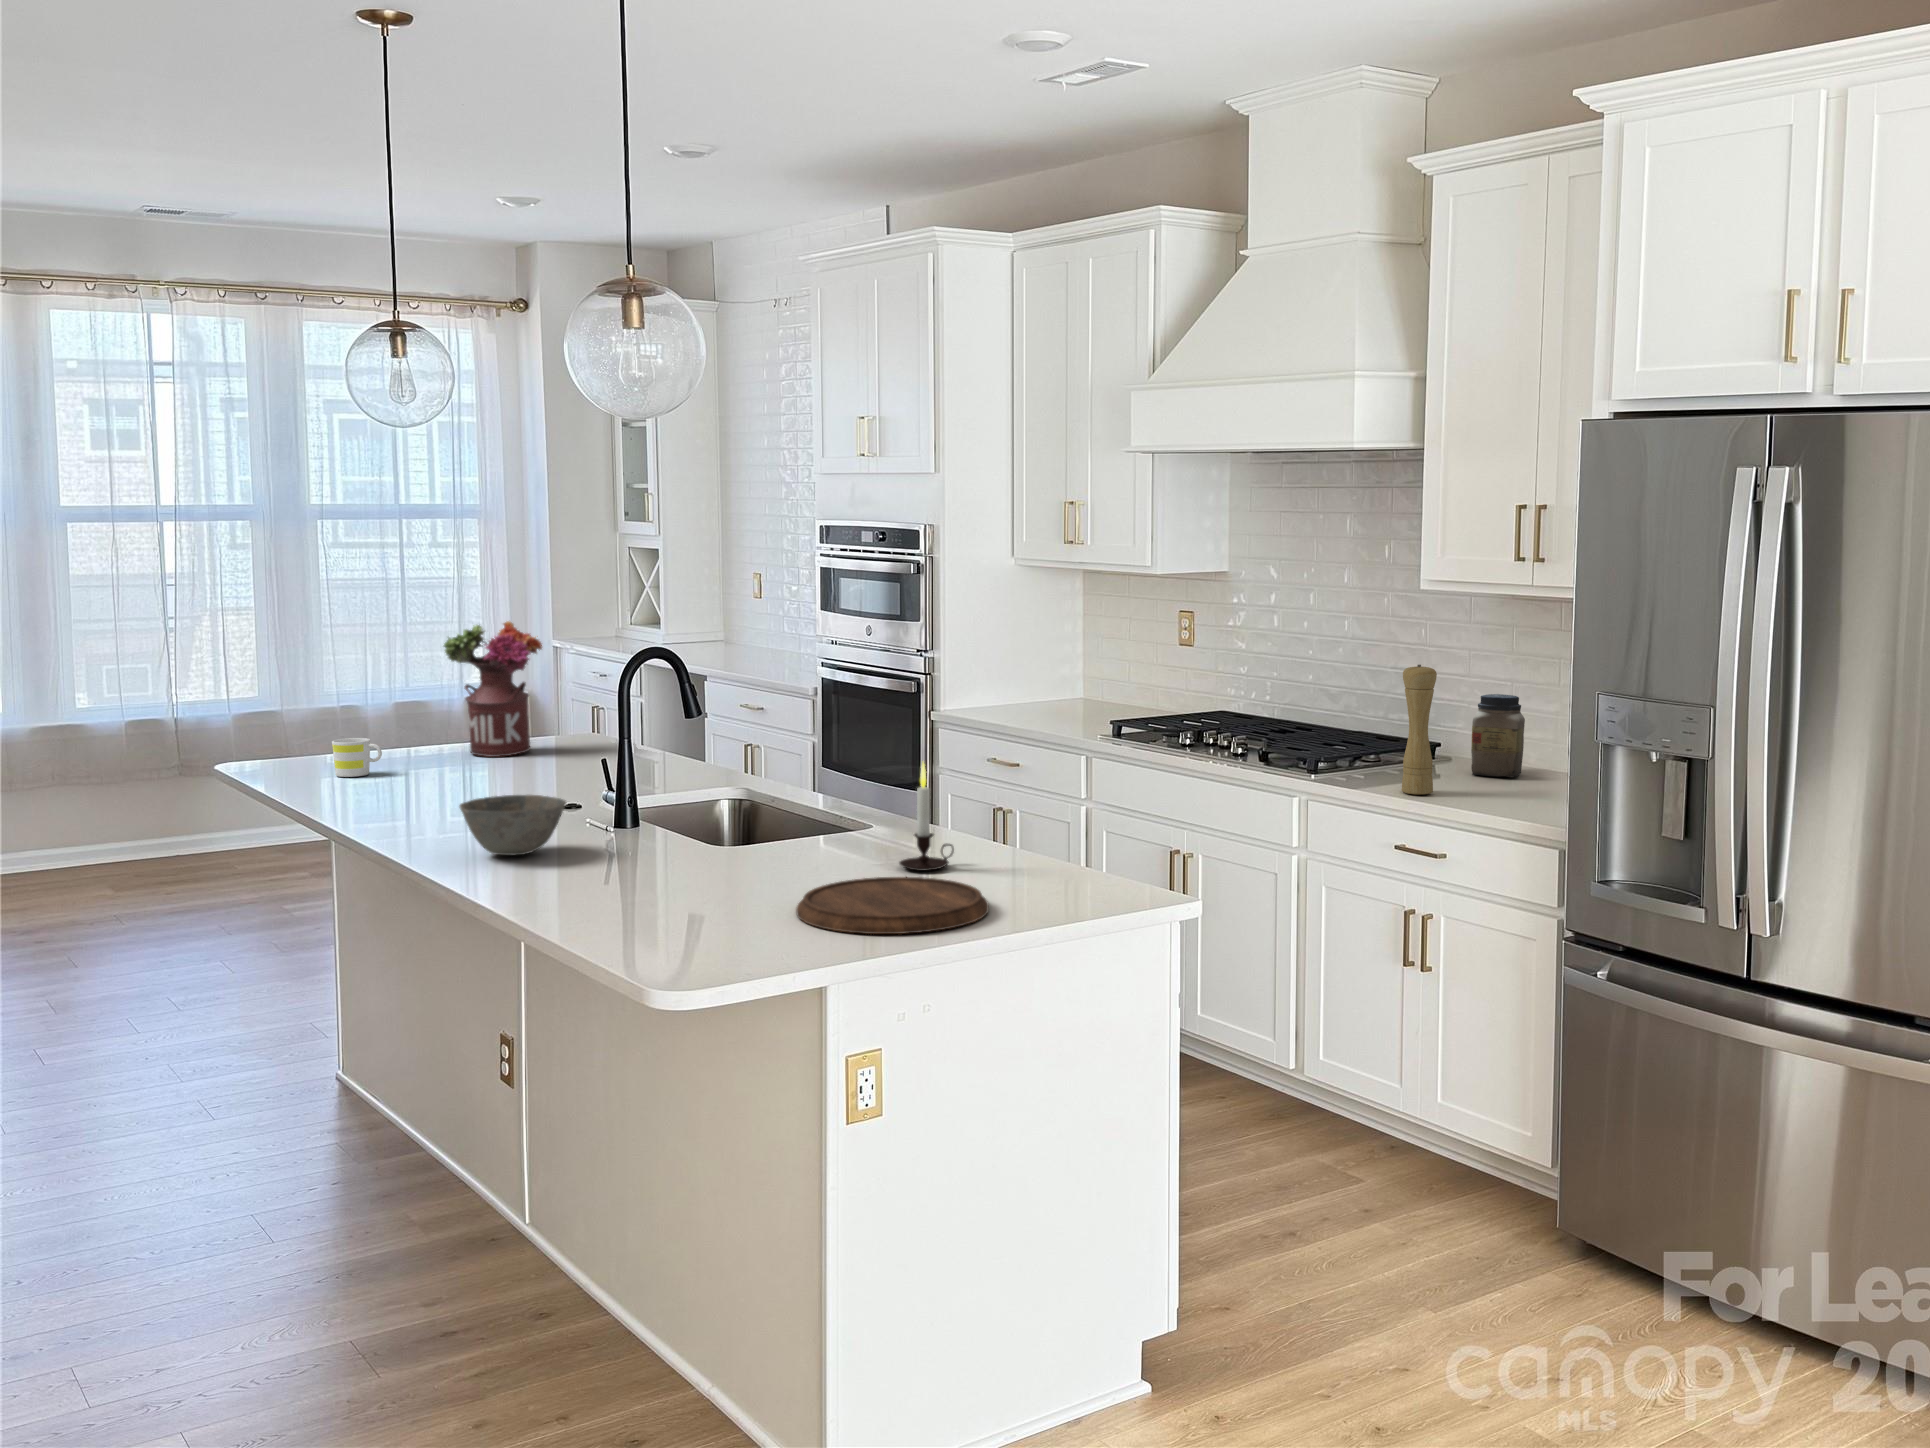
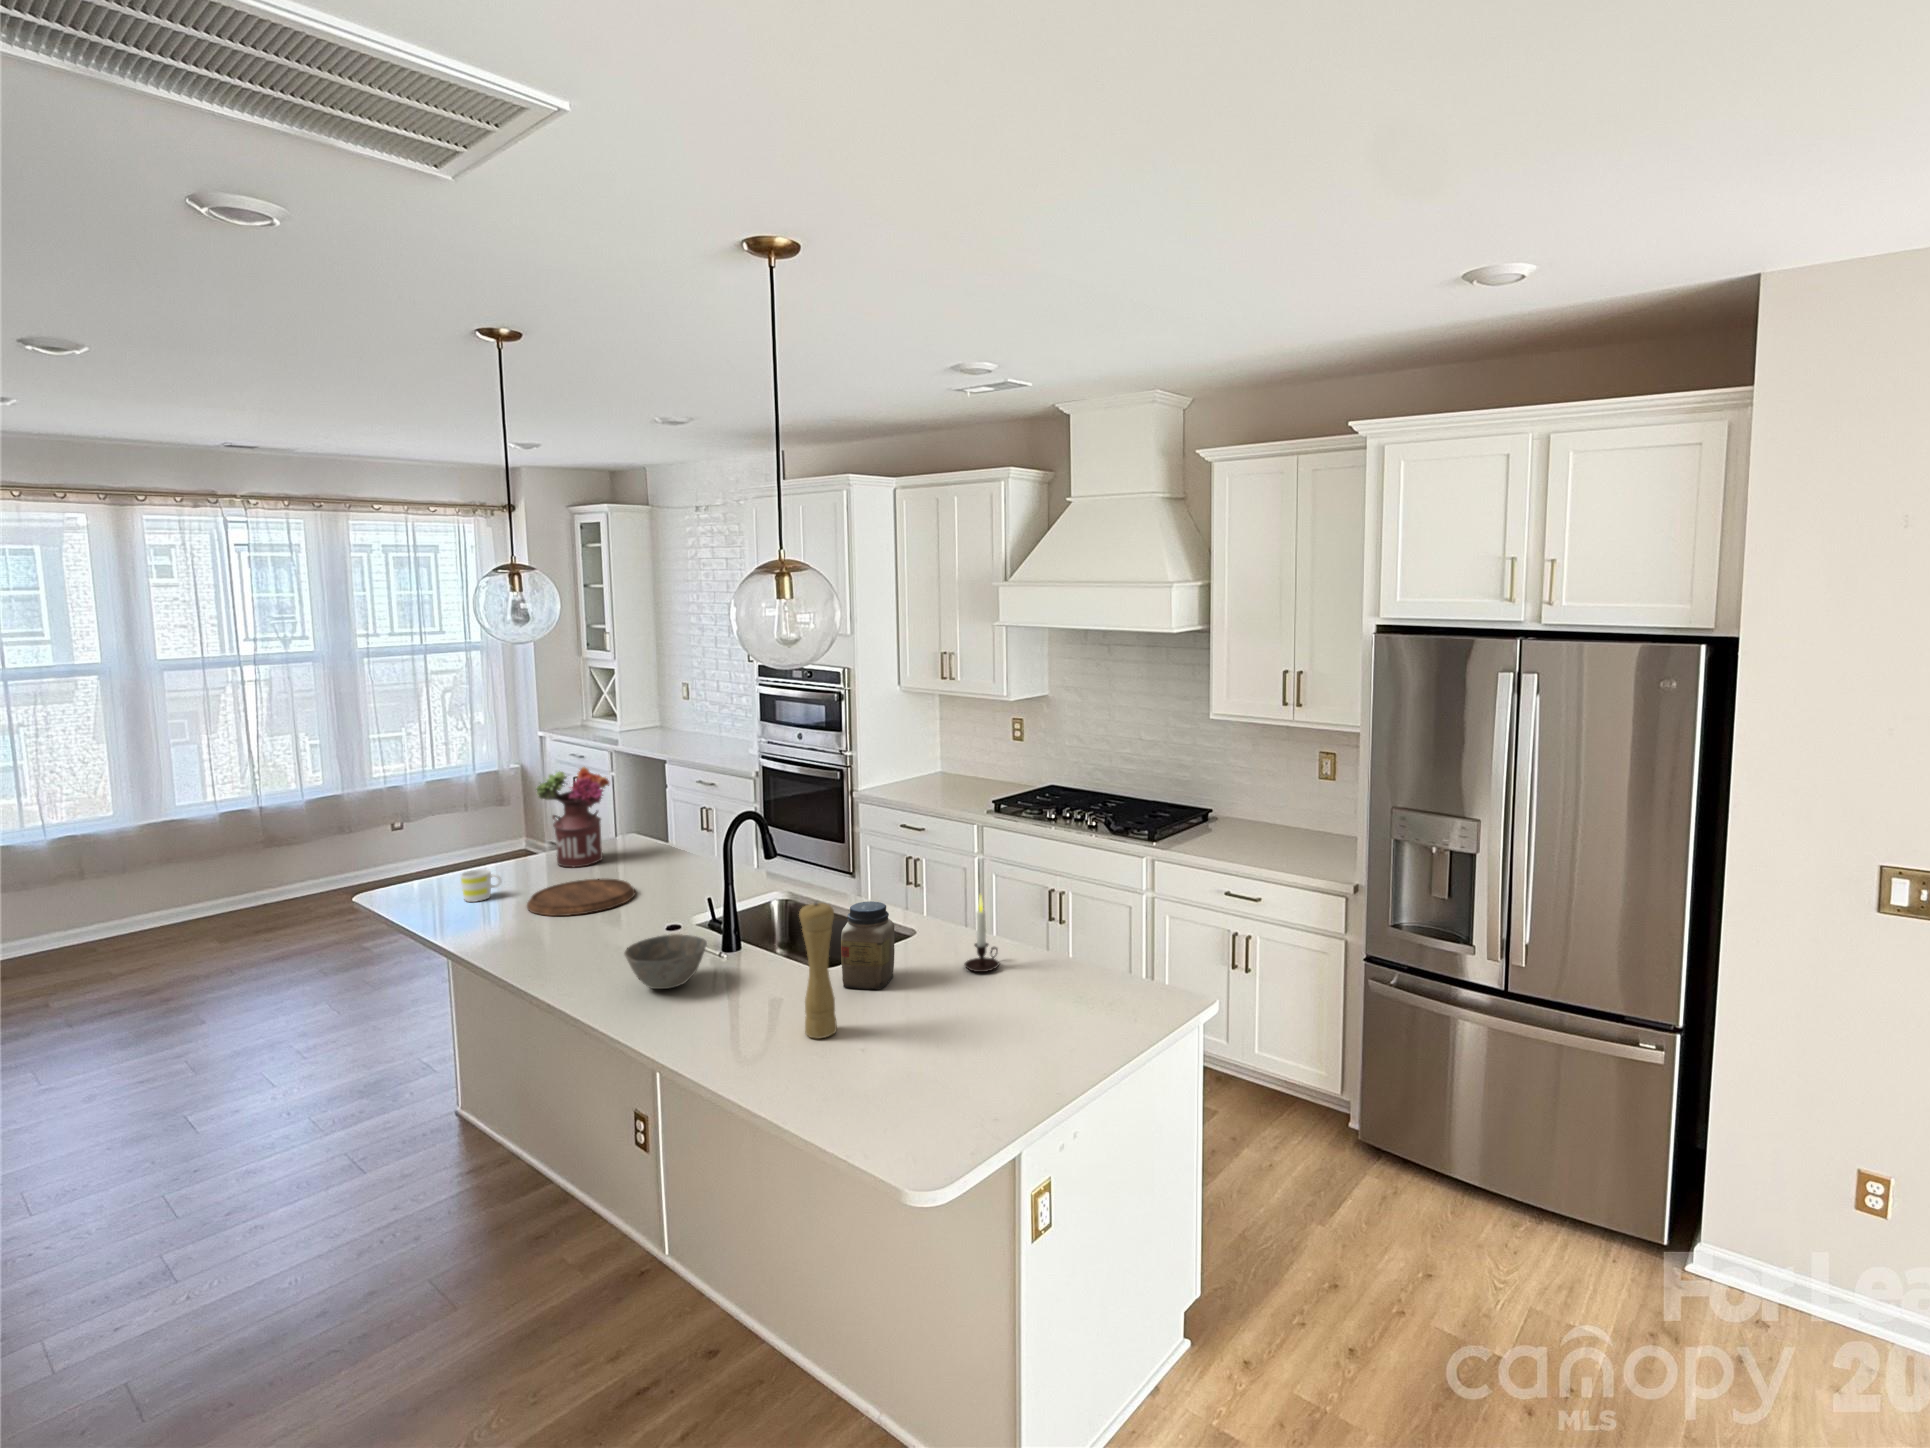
pepper mill: present [1402,665,1437,795] -> present [799,903,837,1038]
jar: present [1471,694,1525,777] -> present [841,901,895,989]
cutting board: present [796,877,989,934] -> present [527,879,635,916]

